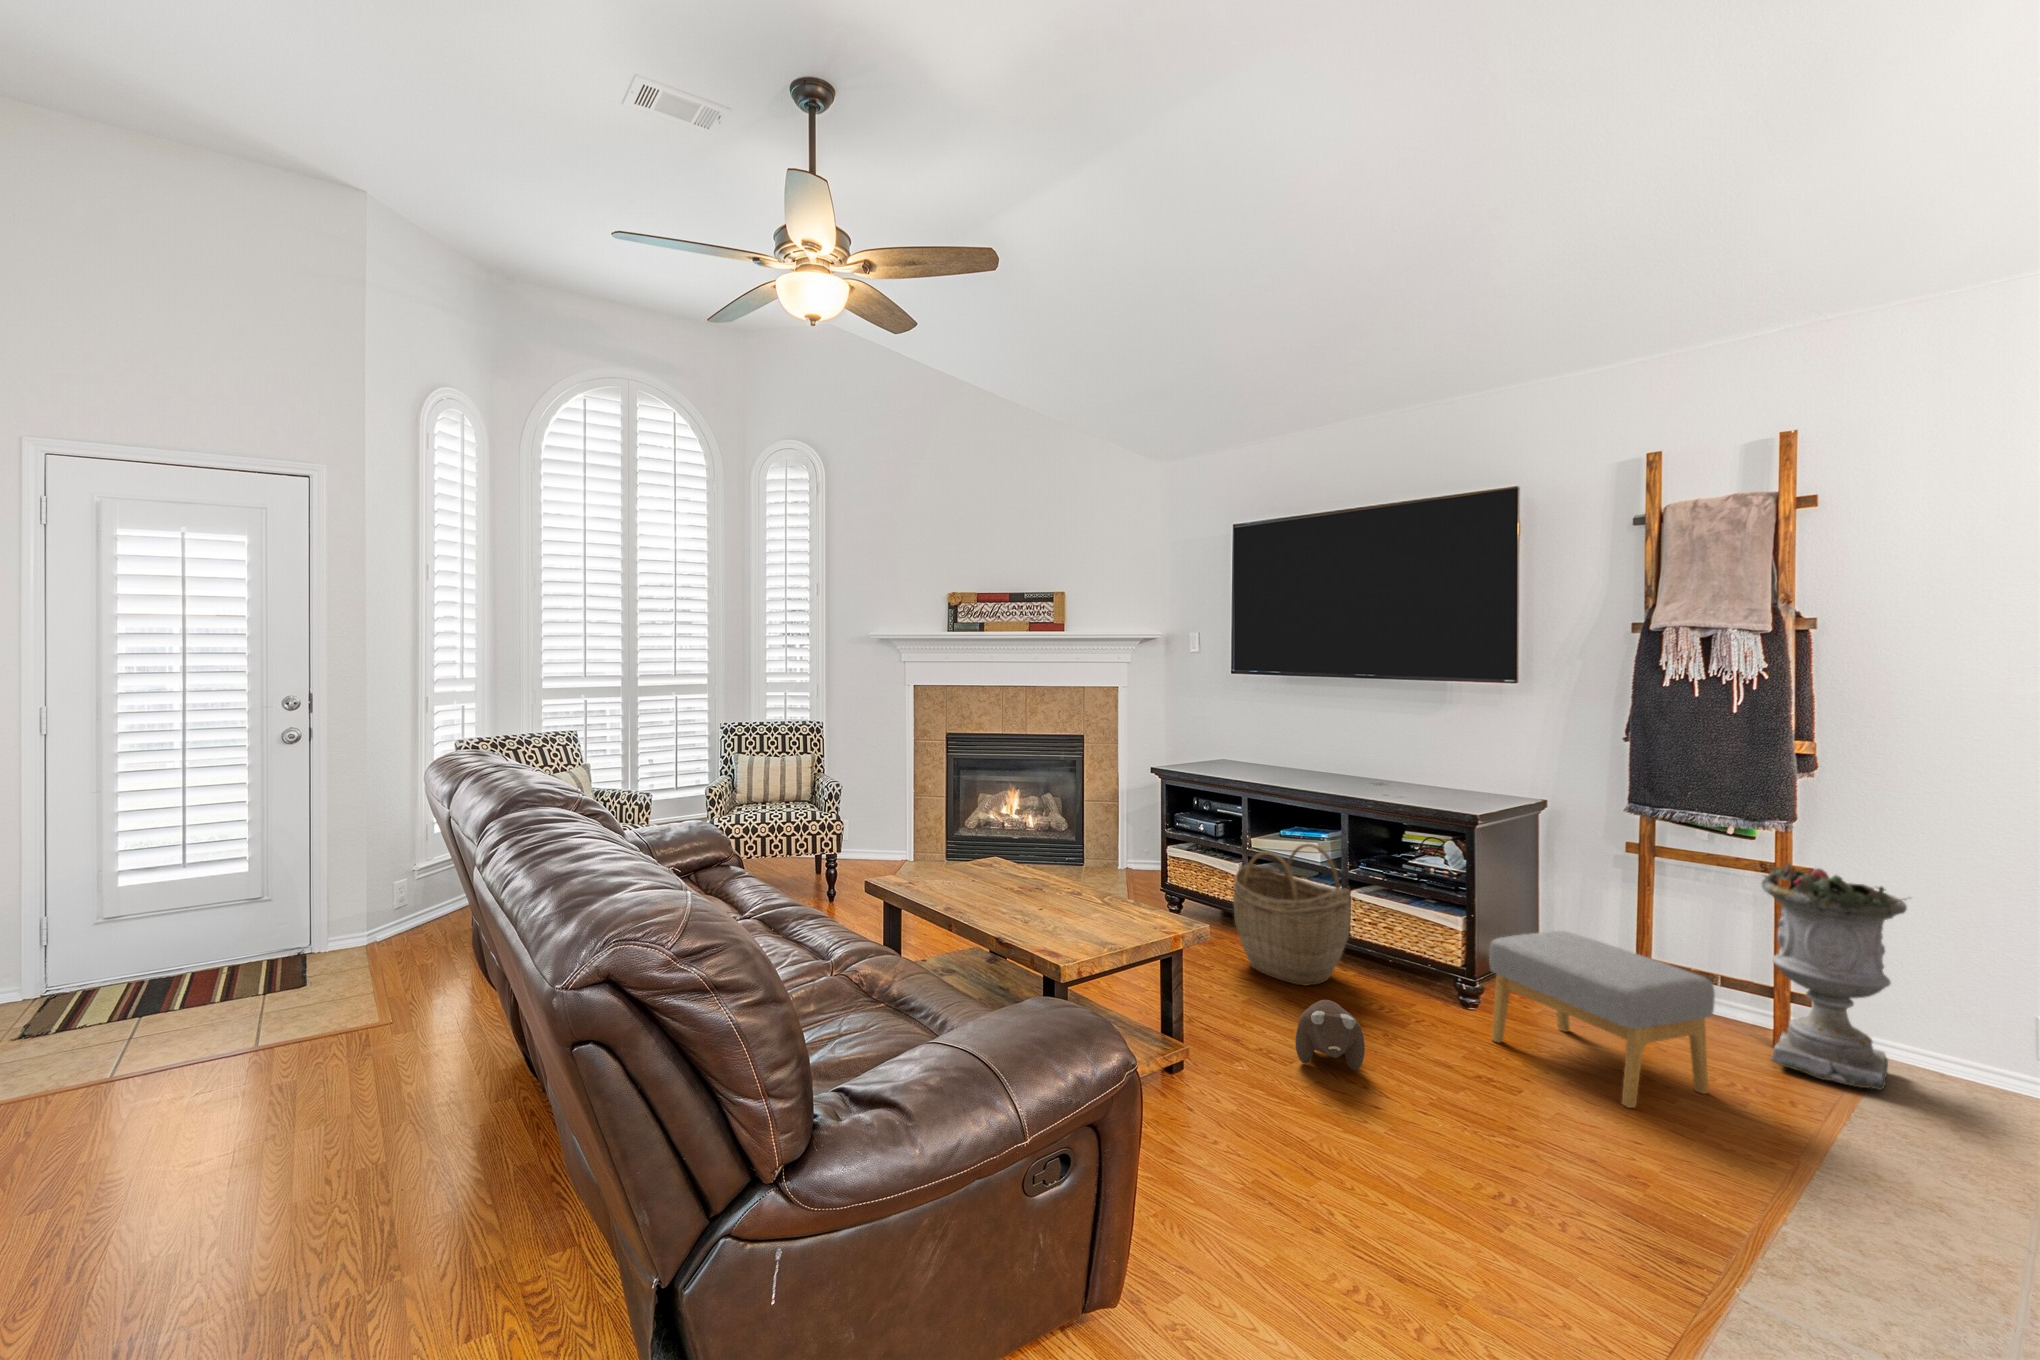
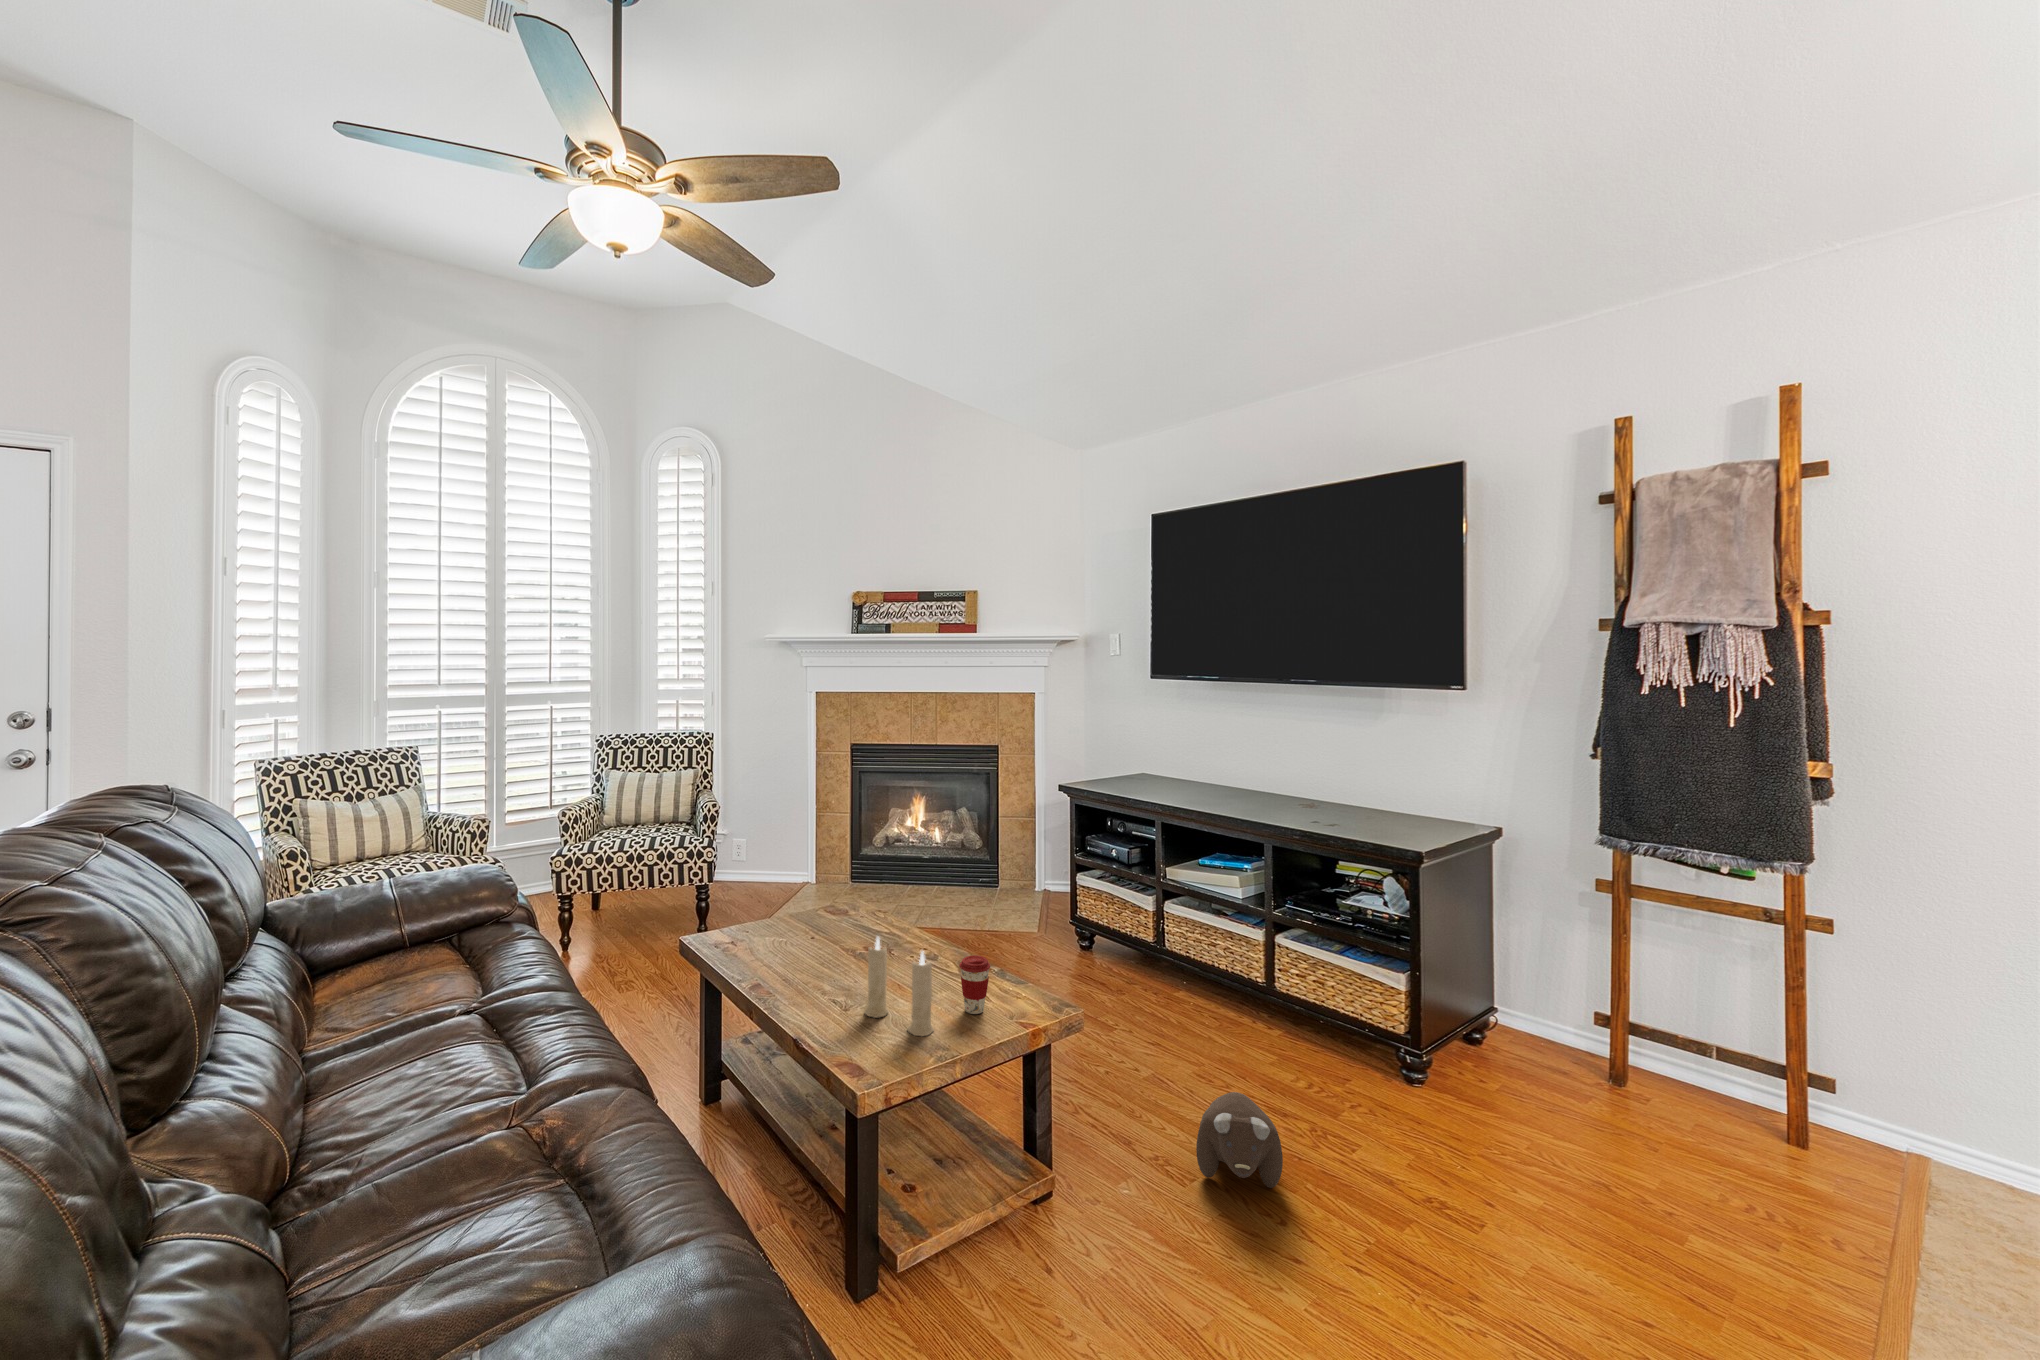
woven basket: present [1233,844,1351,986] -> none [1139,878,1273,1052]
planter: present [1762,863,1910,1090] -> none [1769,909,1973,1212]
candle: none [1040,867,1099,942] -> present [864,937,934,1037]
coffee cup: none [1113,887,1138,930] -> present [959,955,990,1014]
footstool: present [1489,931,1715,1108] -> none [1438,994,1725,1248]

